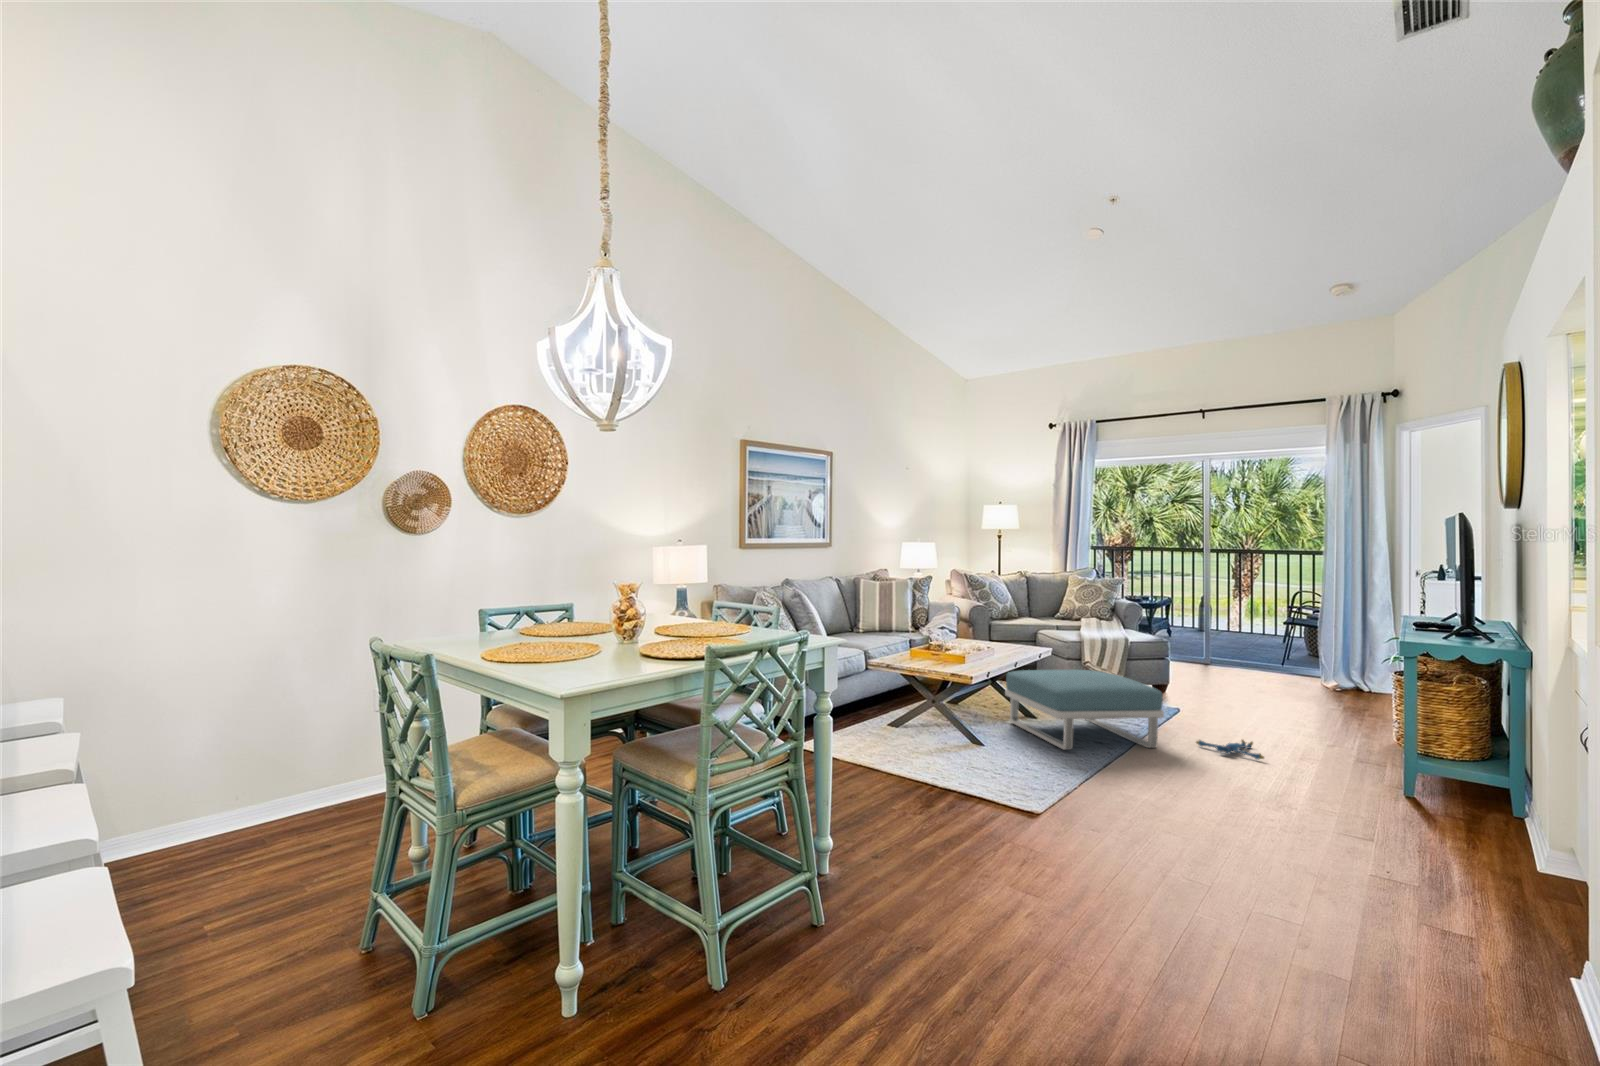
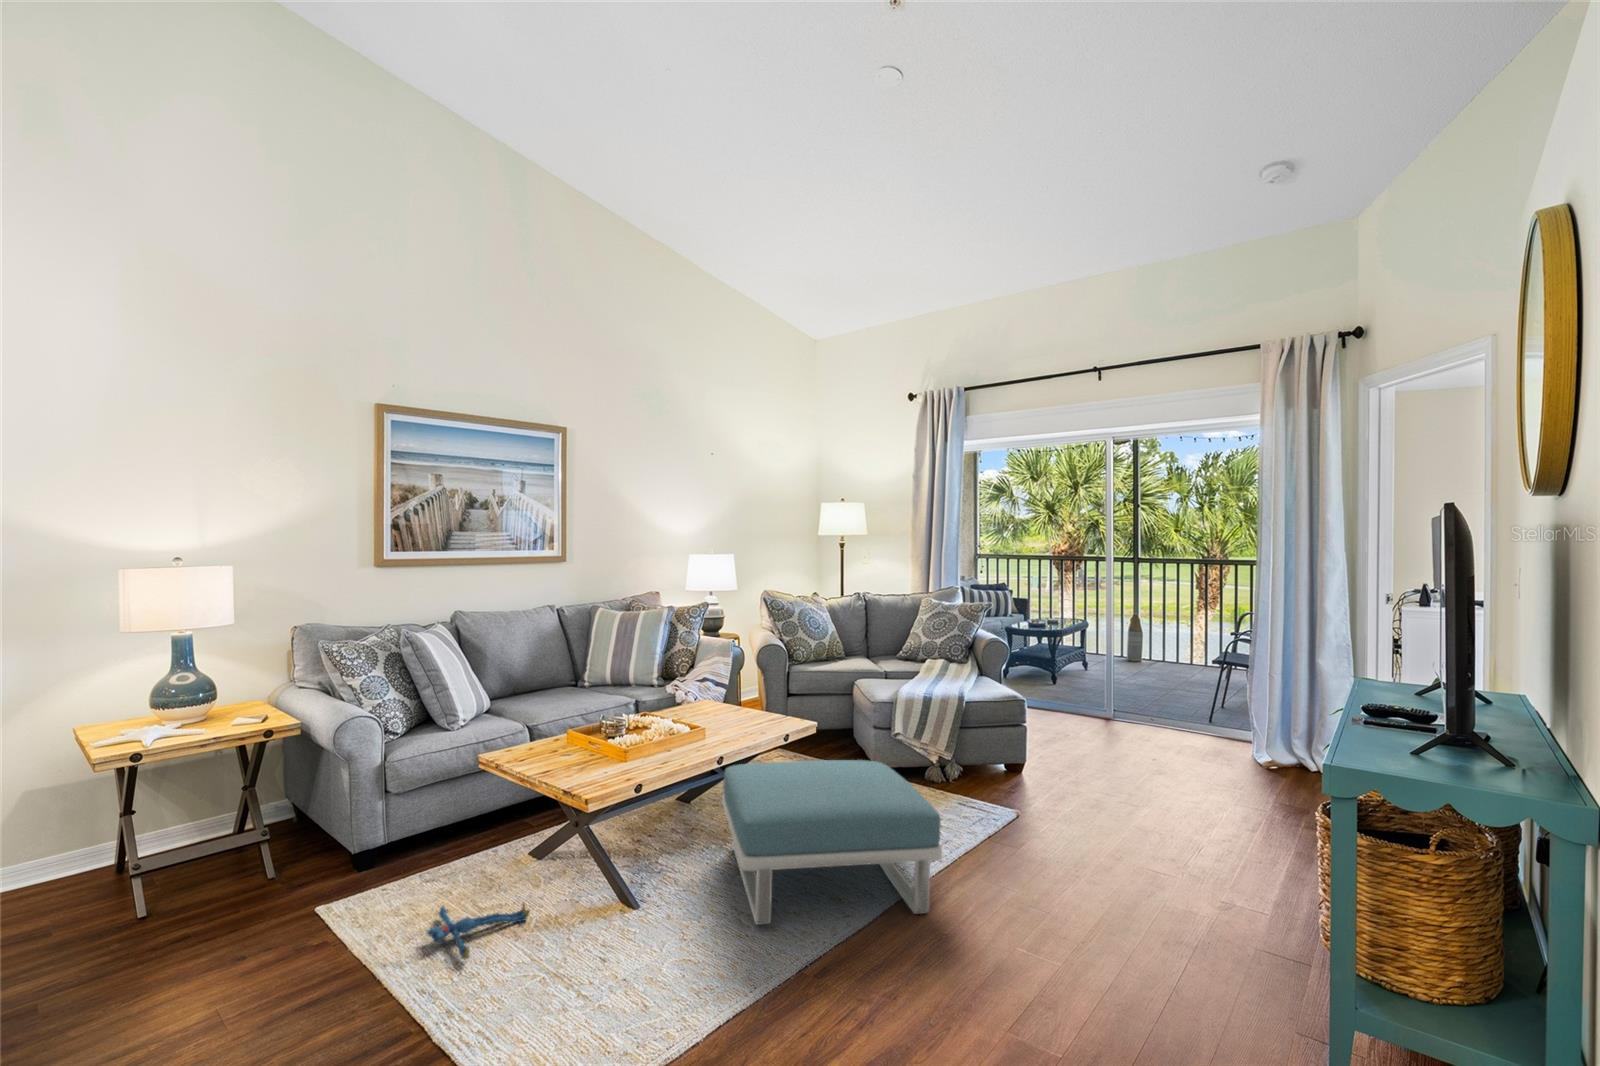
plush toy: present [1196,740,1264,759] -> present [427,904,530,959]

